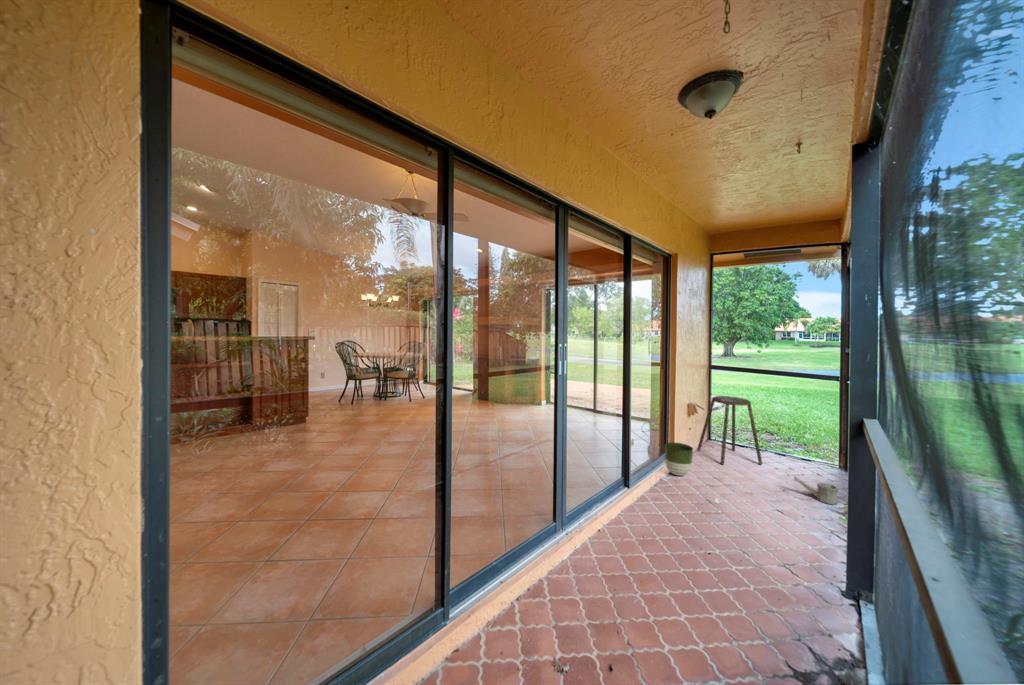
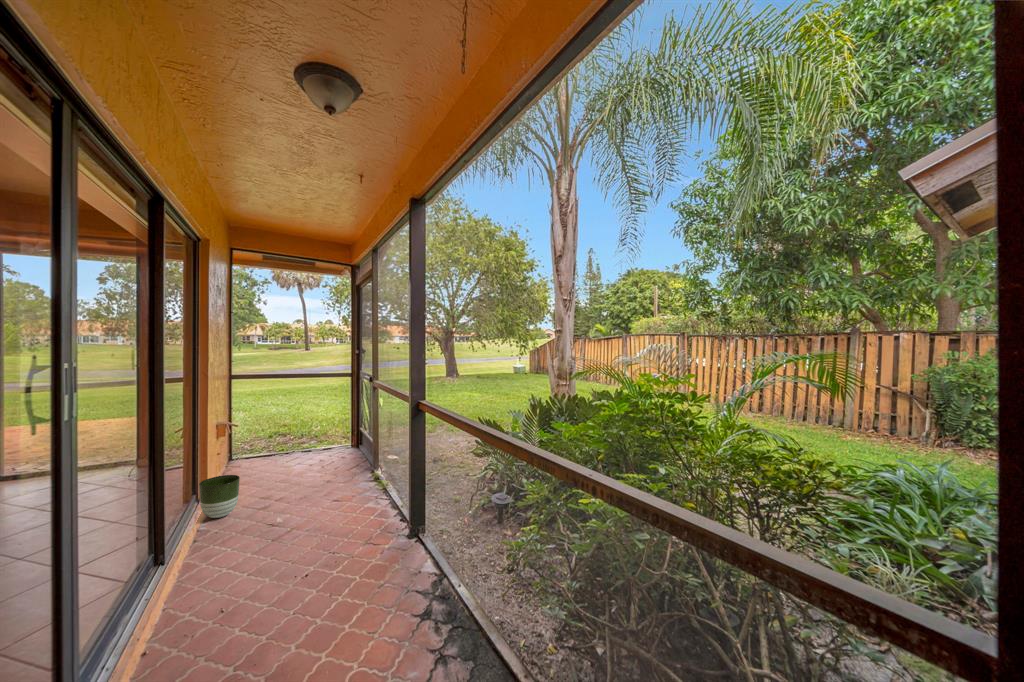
stool: present [697,396,762,464] -> none [225,407,301,484]
watering can: present [794,476,847,505] -> none [338,463,376,481]

